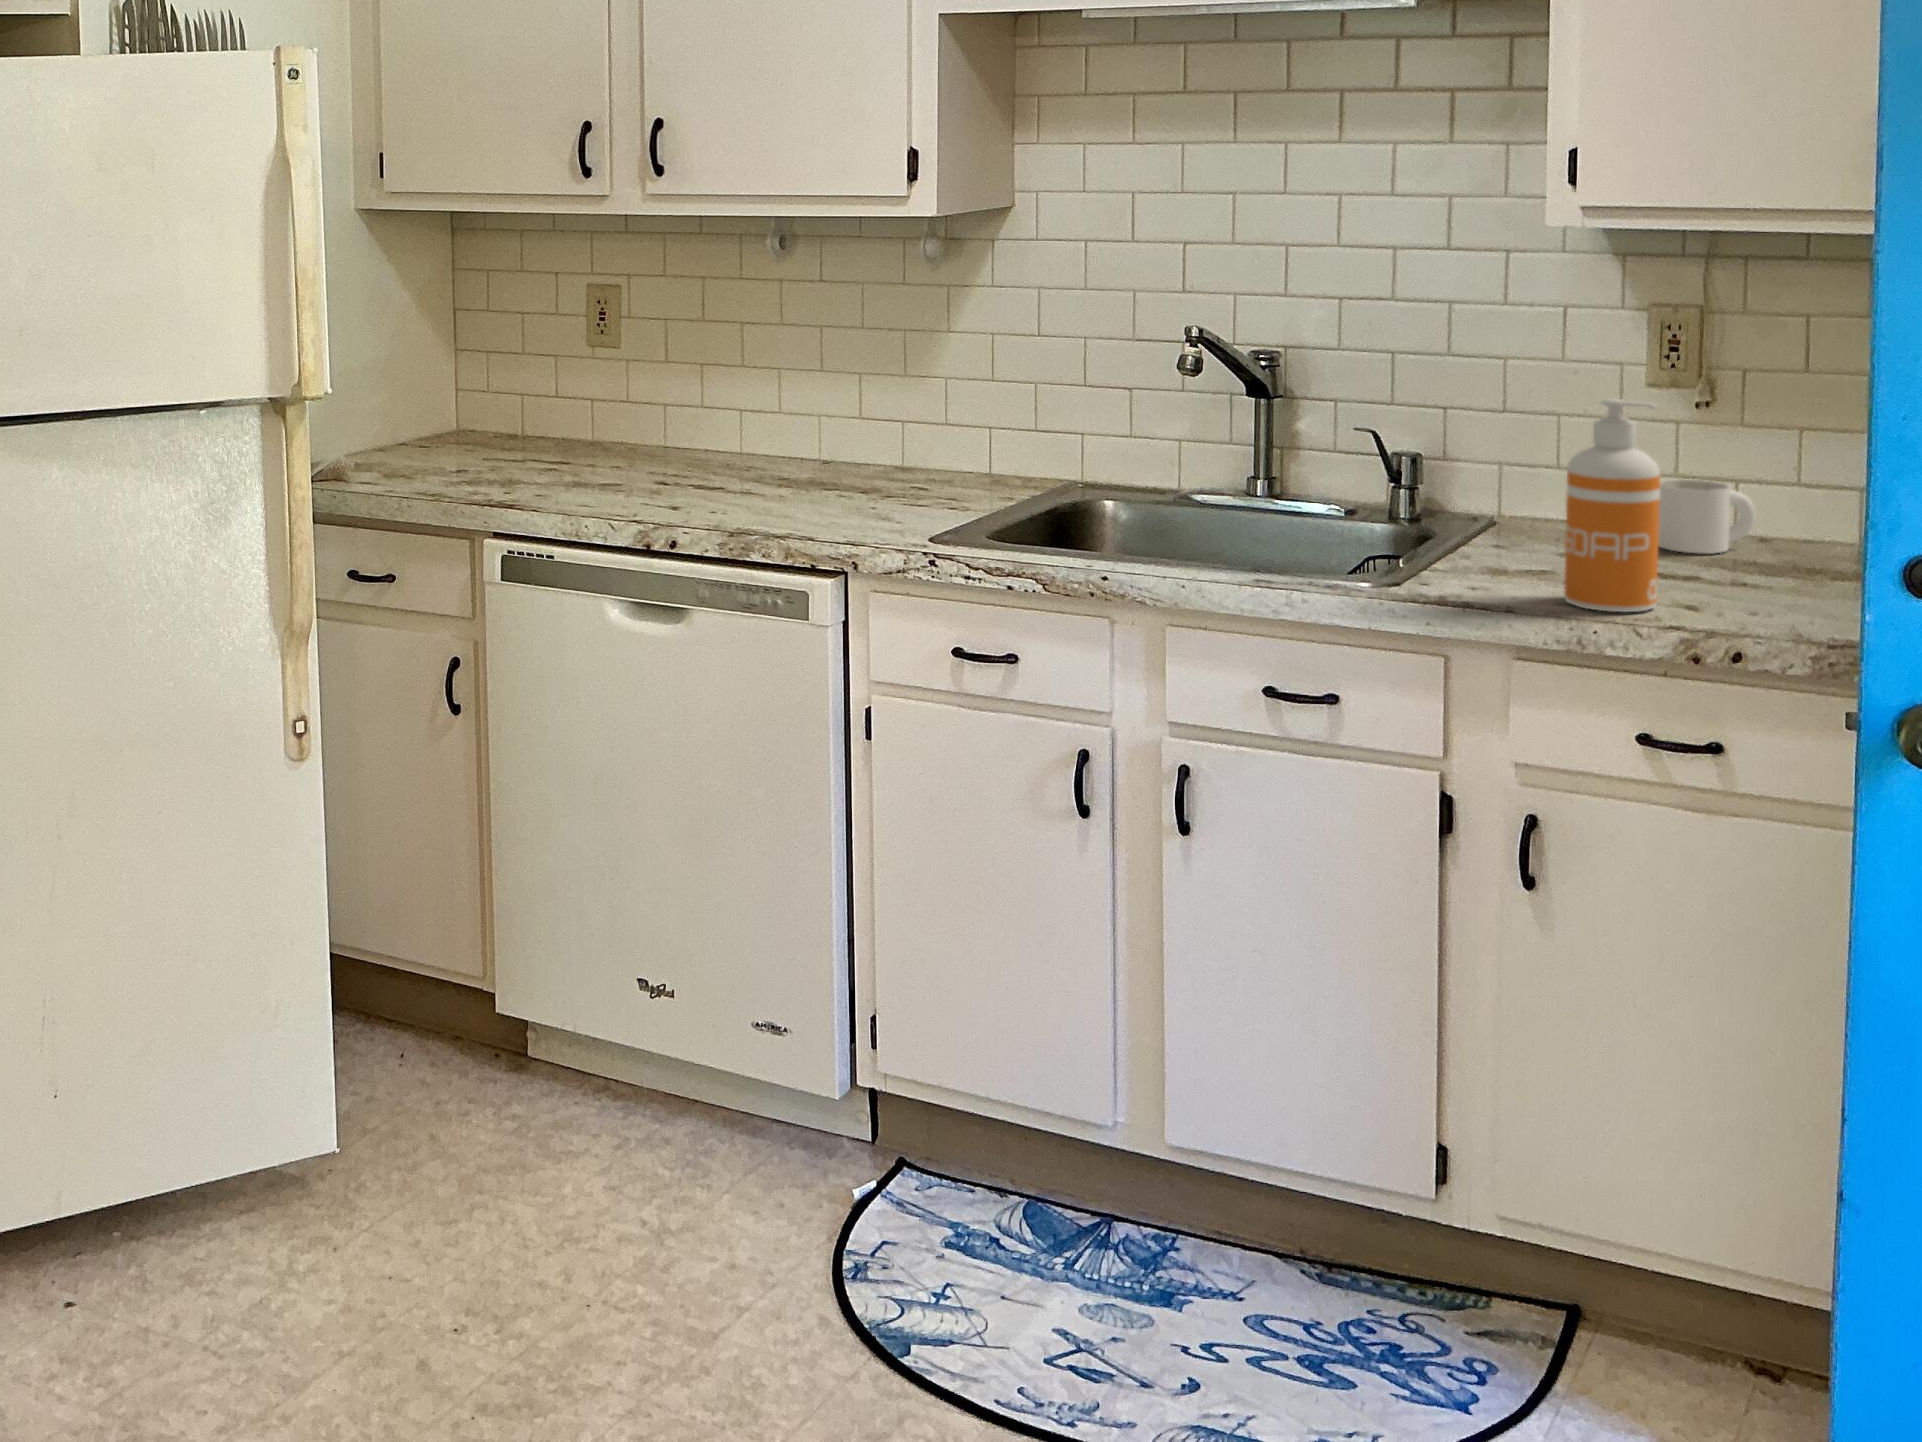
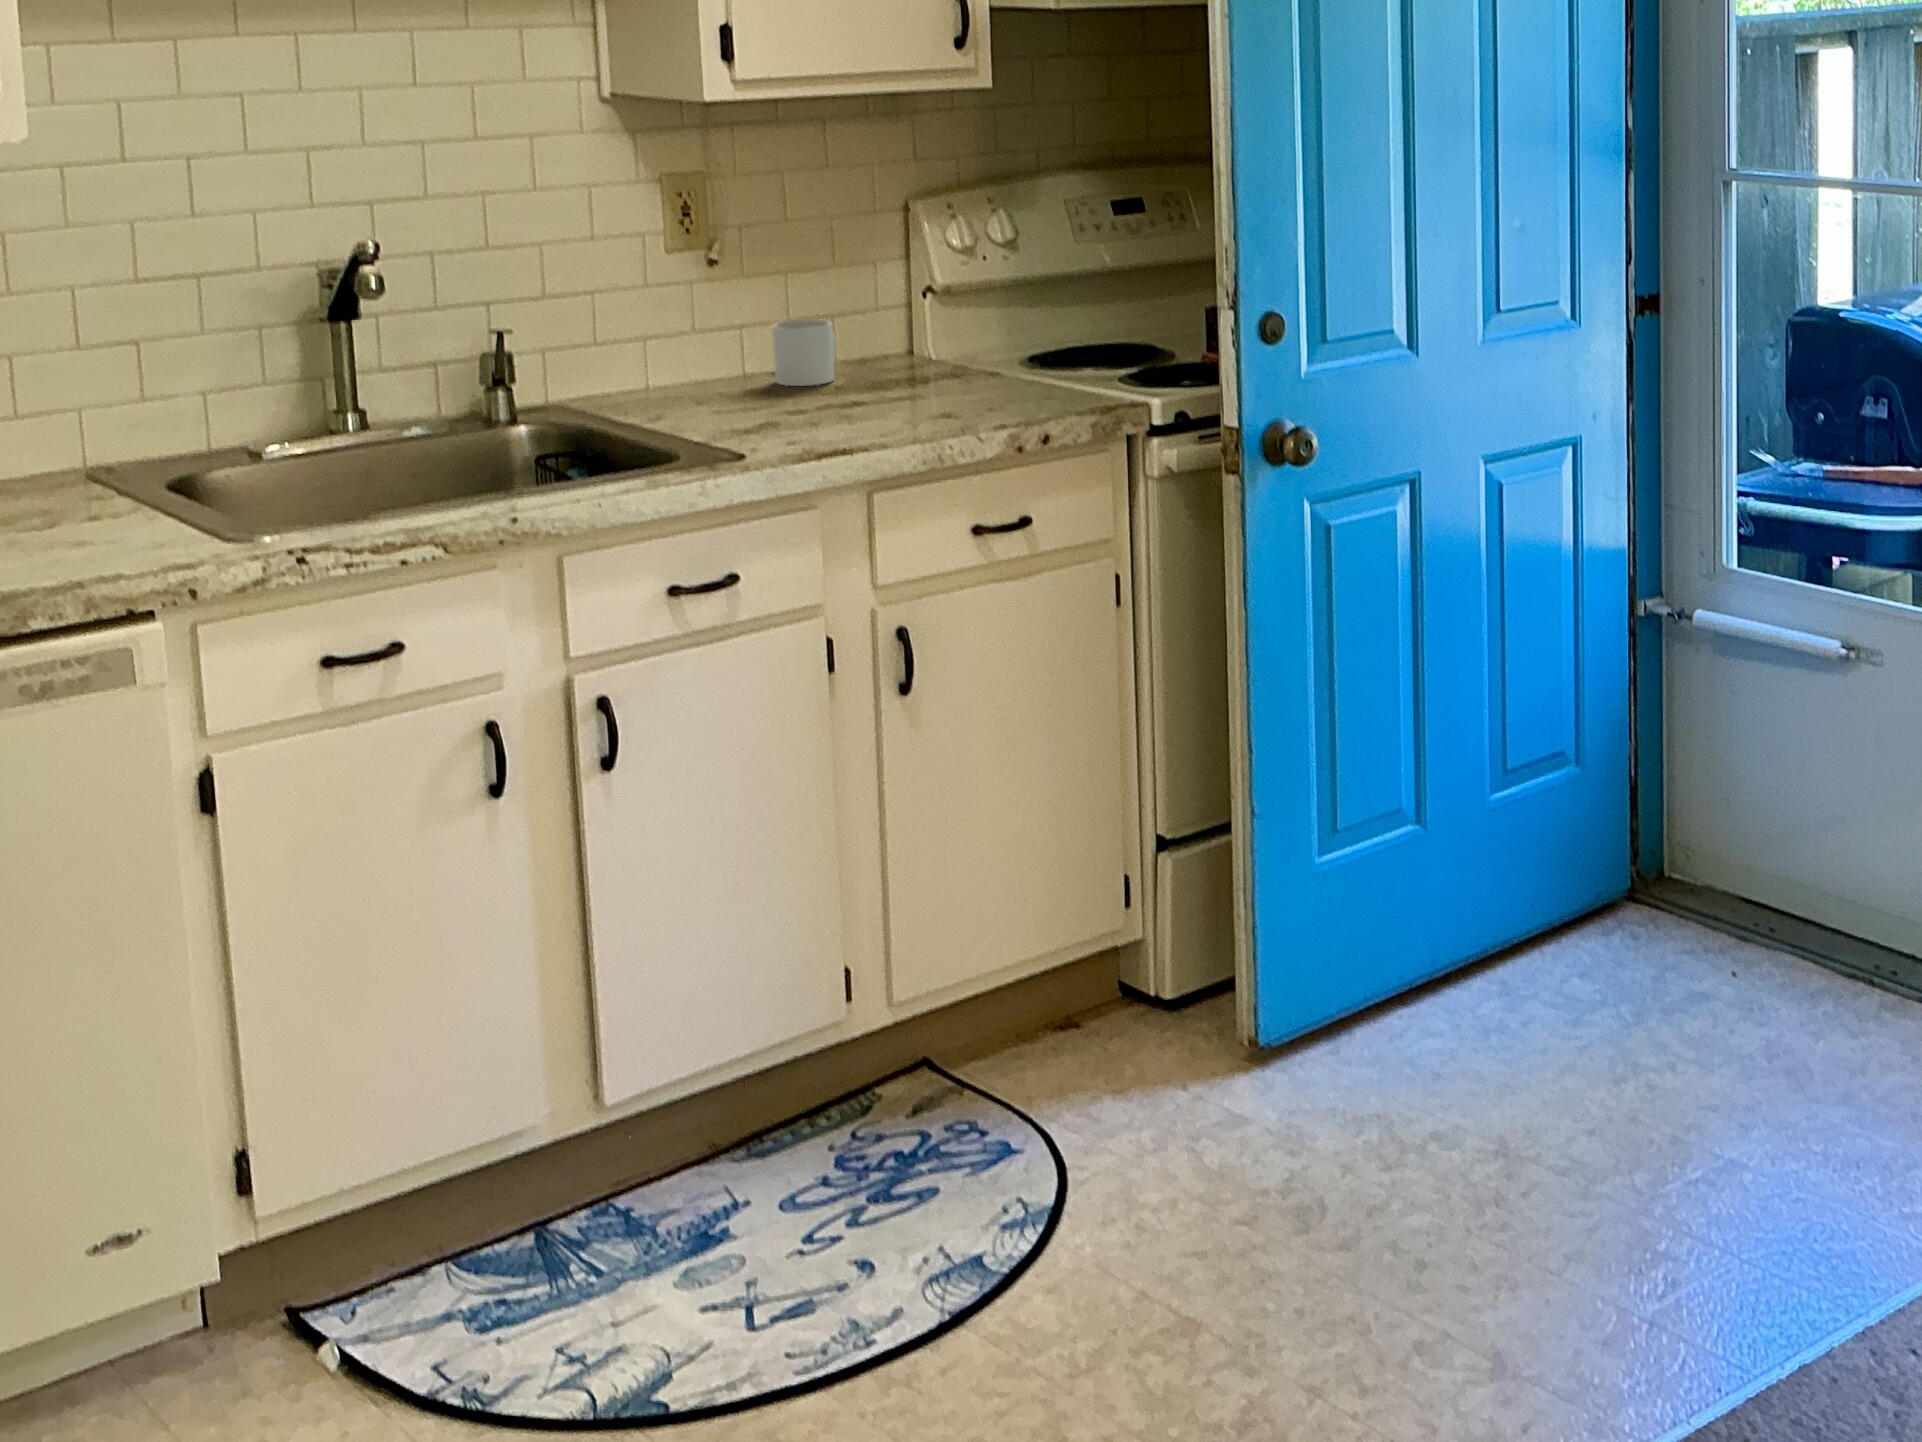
soap dispenser: present [1564,399,1660,612] -> none [866,243,948,434]

